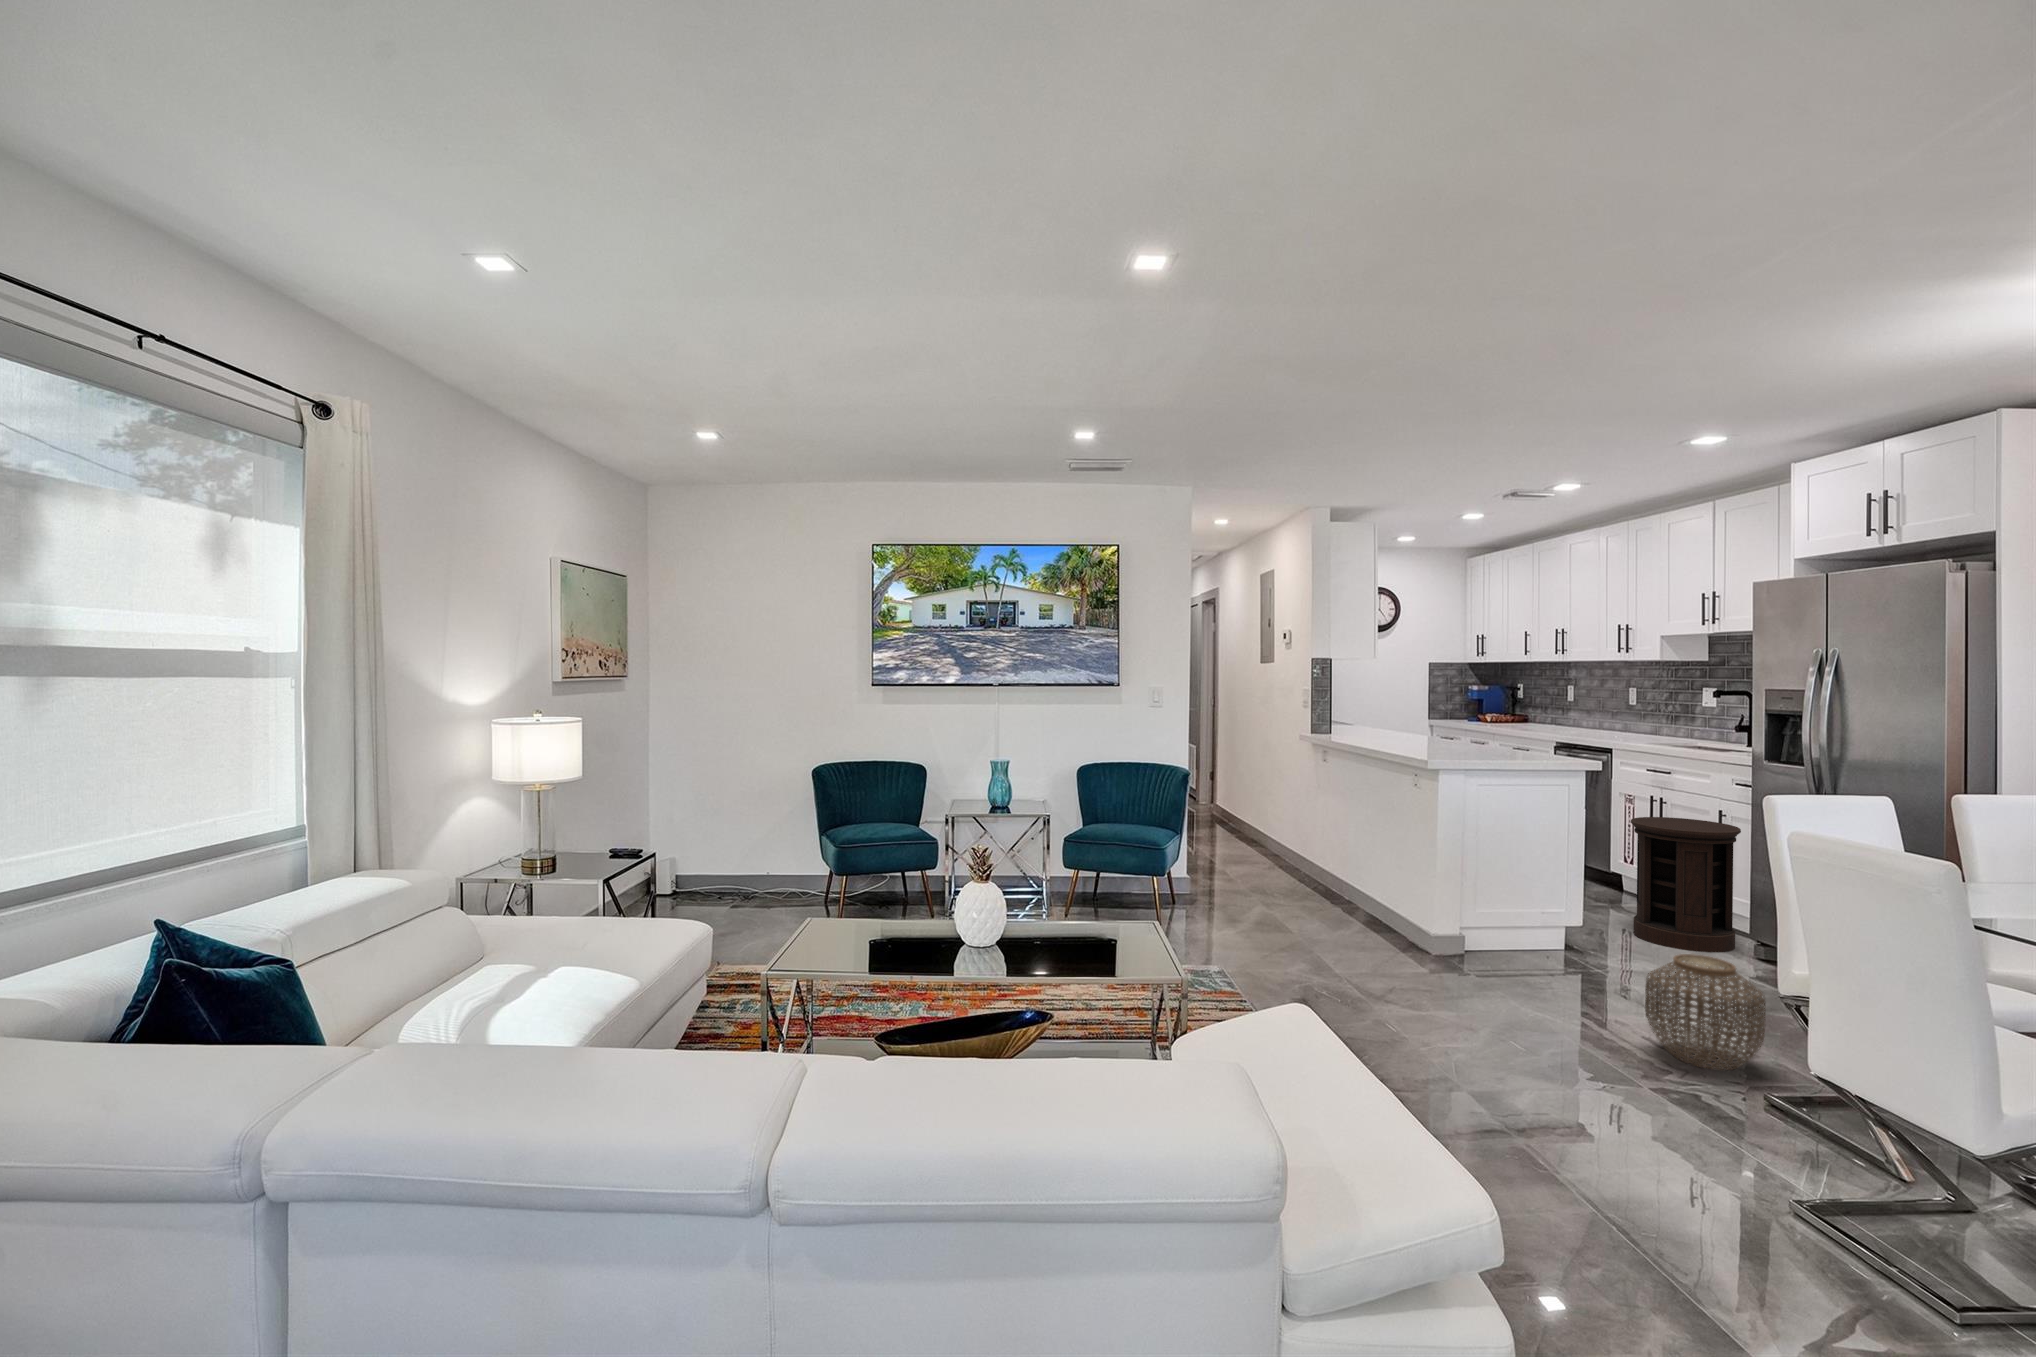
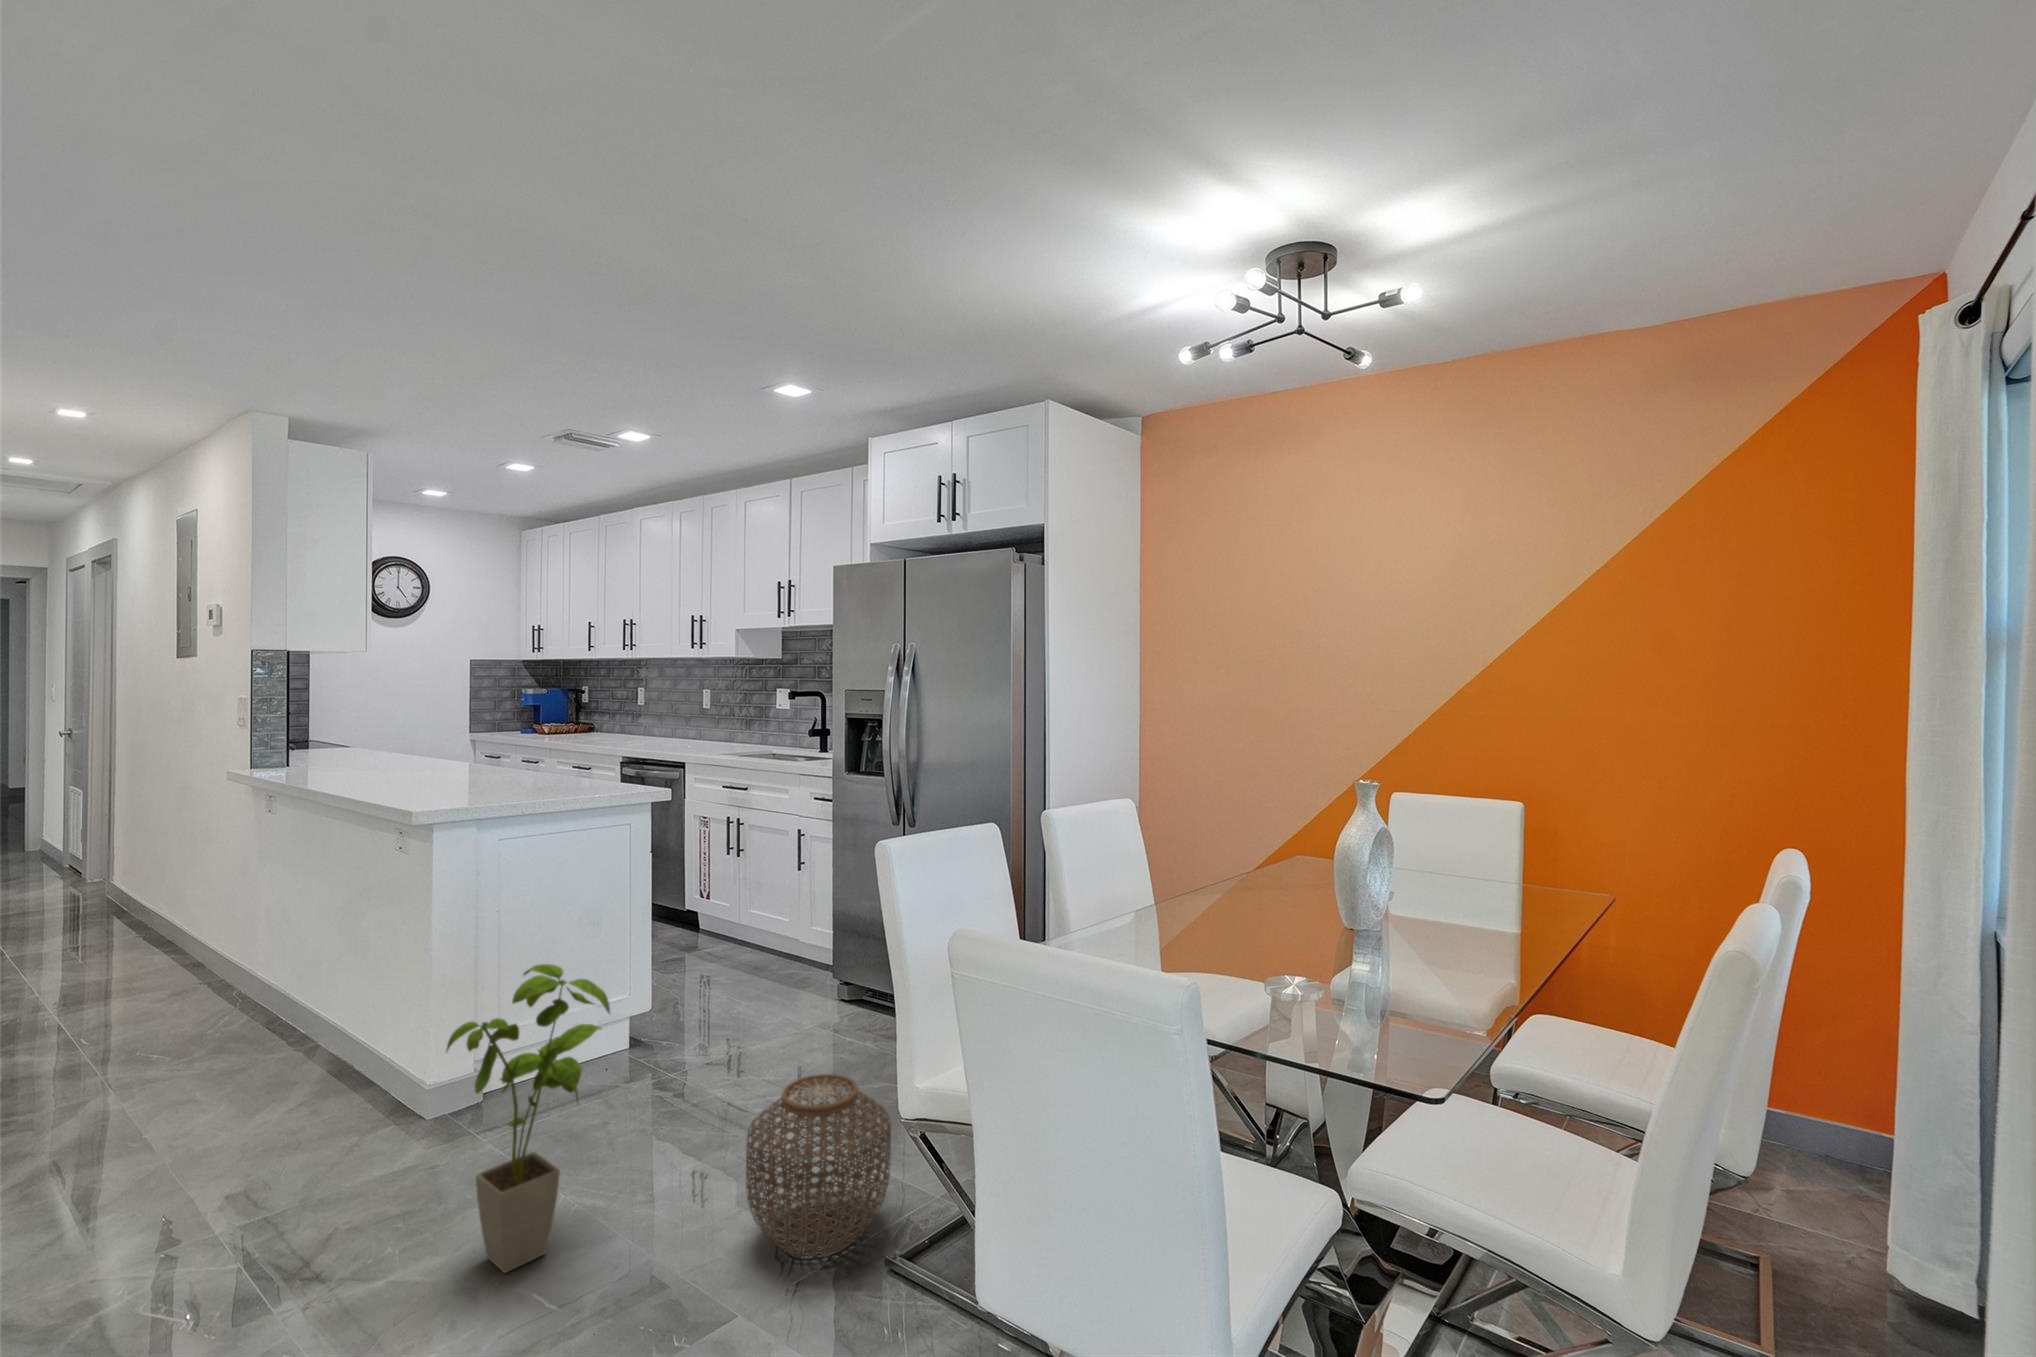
side table: present [1631,817,1741,952] -> none [711,844,823,1012]
house plant: none [1459,846,1553,1011] -> present [447,964,610,1273]

